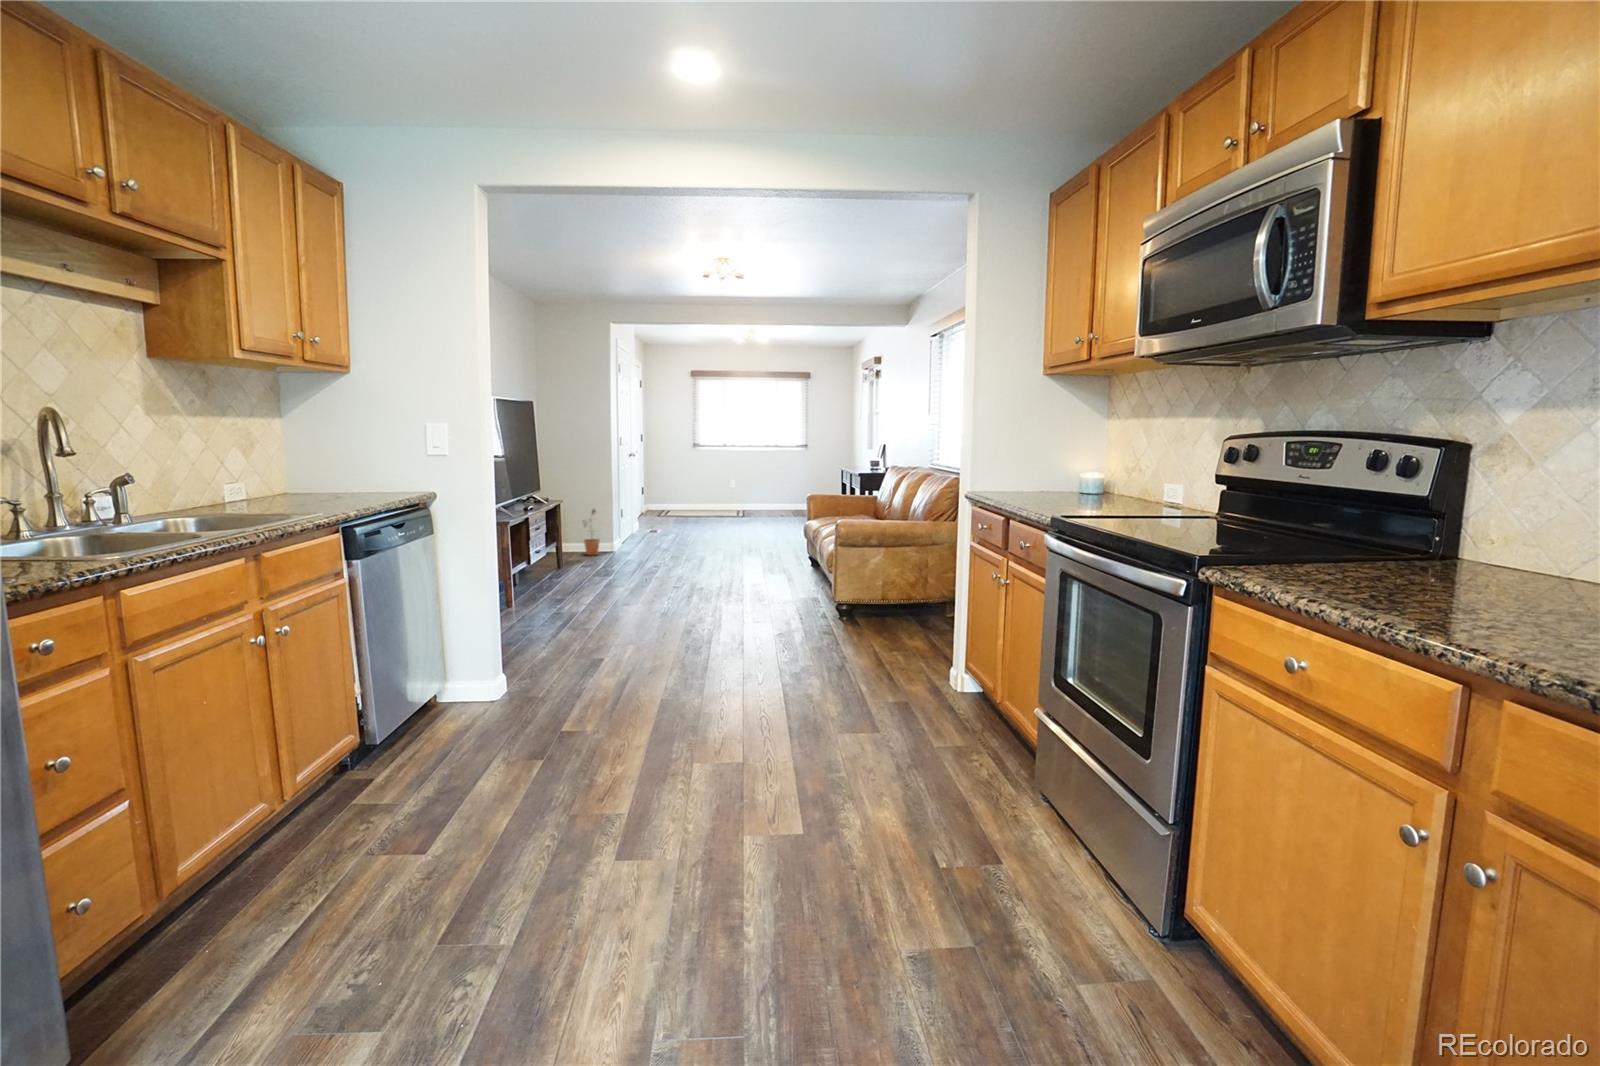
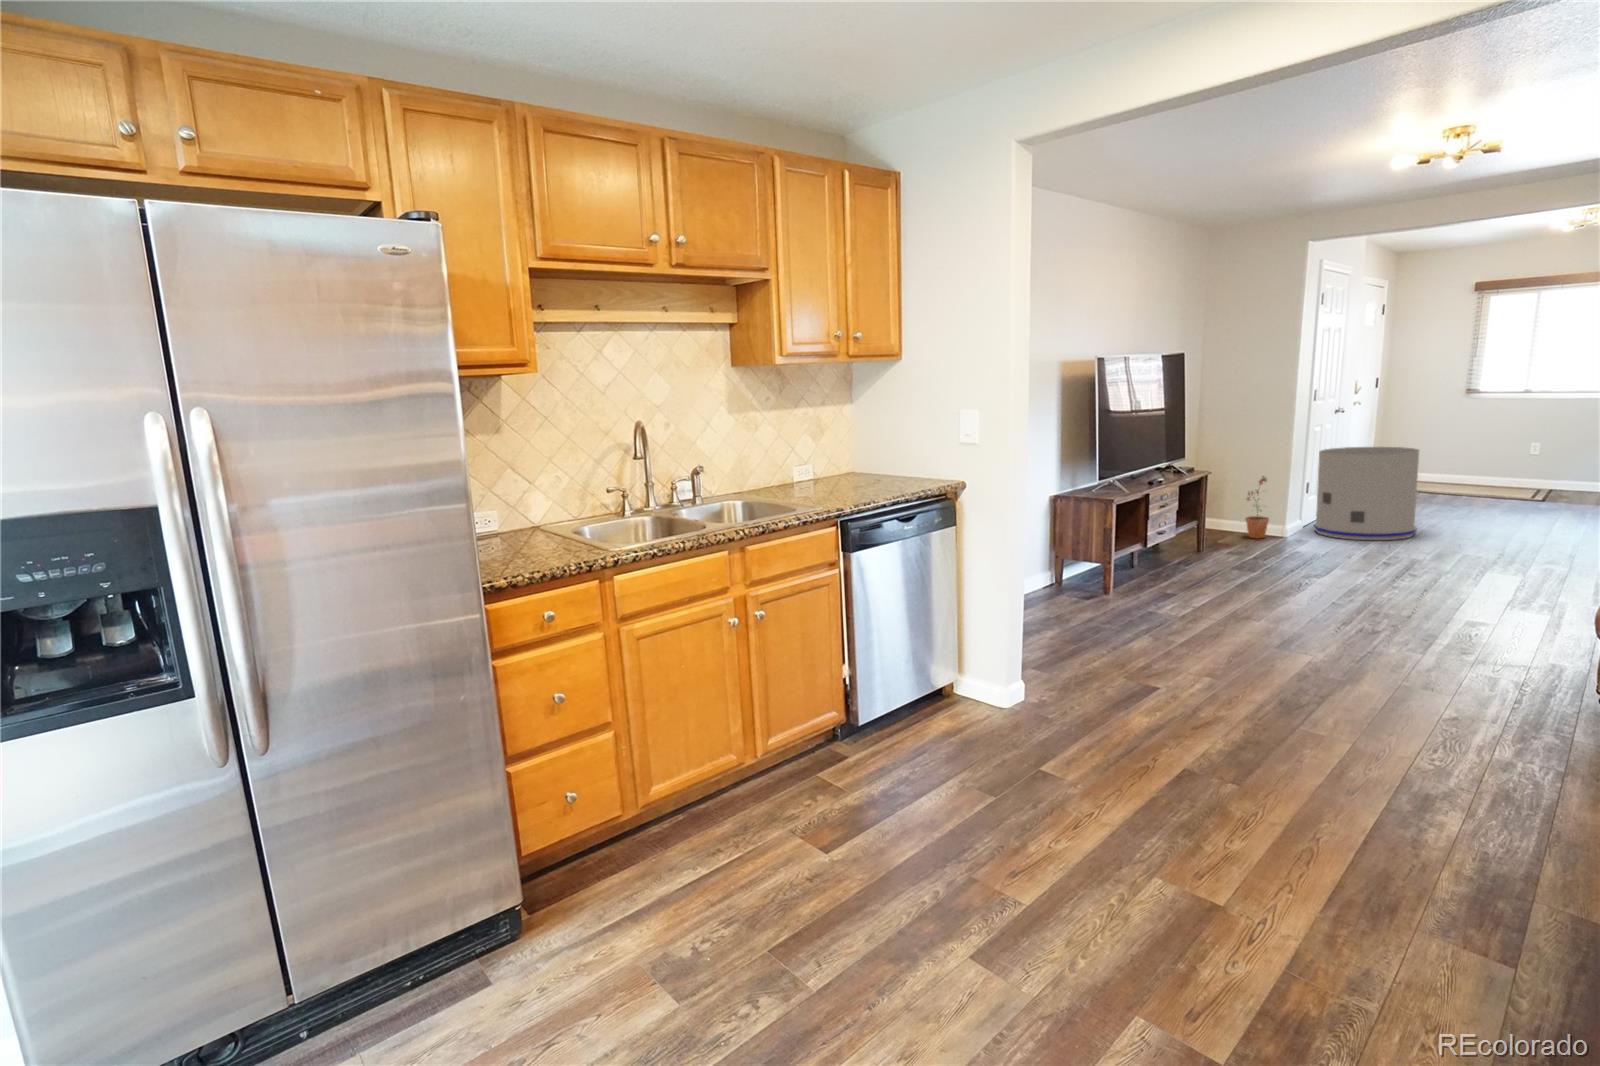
trash can: none [625,488,684,551] -> present [1314,447,1419,540]

